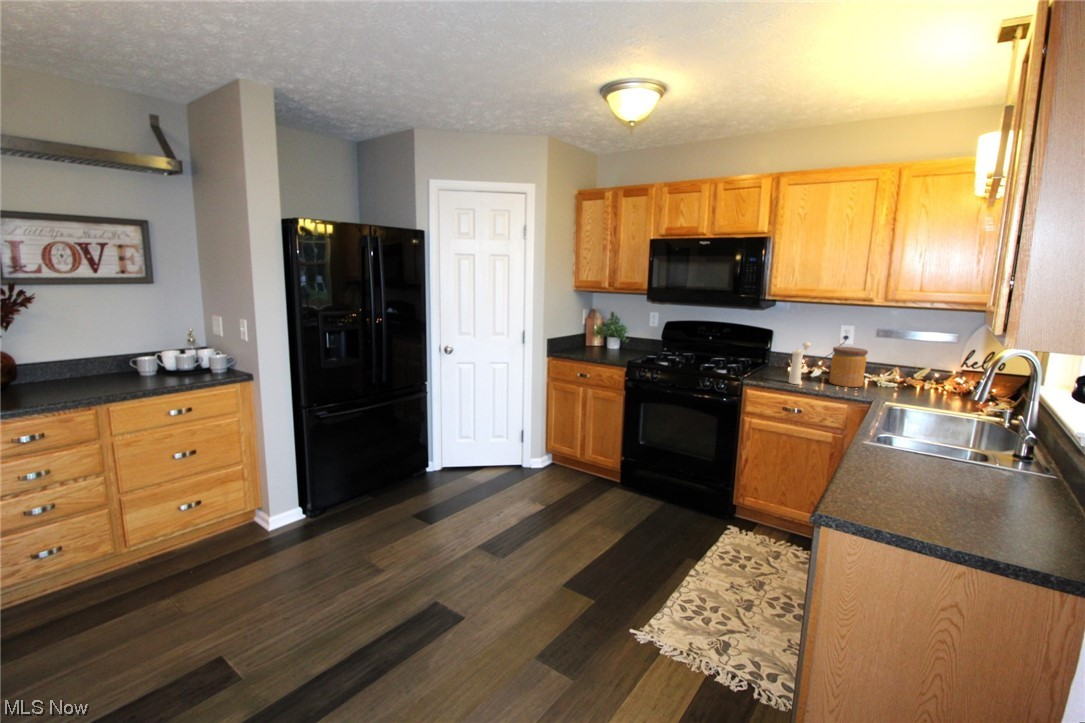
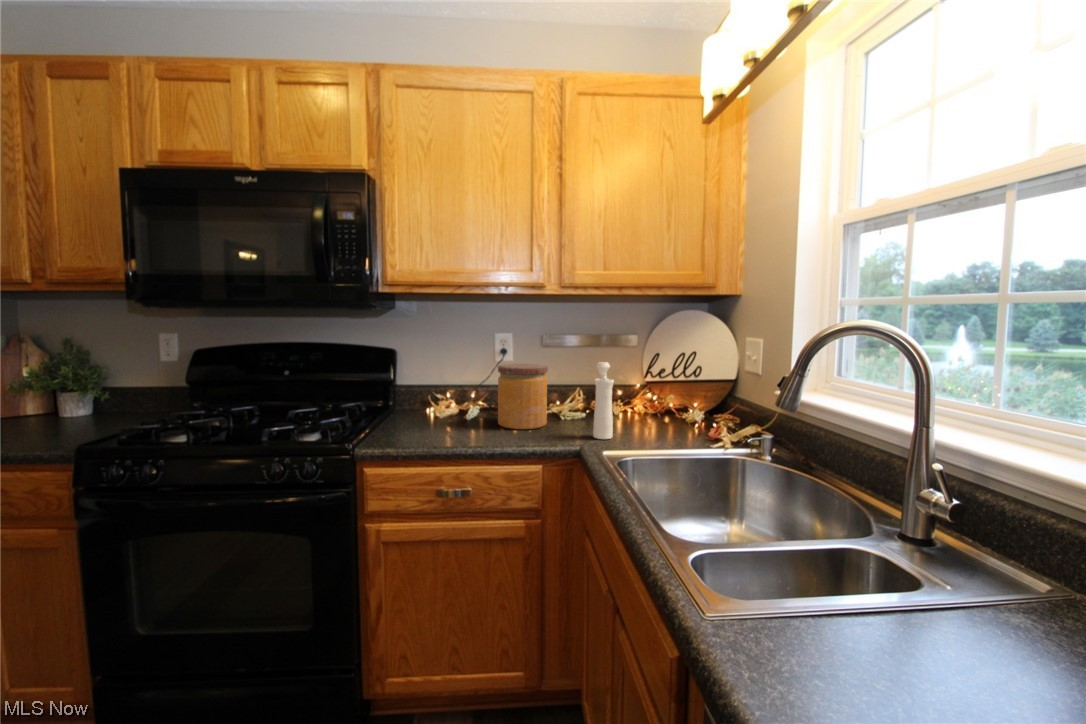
pepper mill: present [789,342,811,384] -> present [593,362,614,439]

